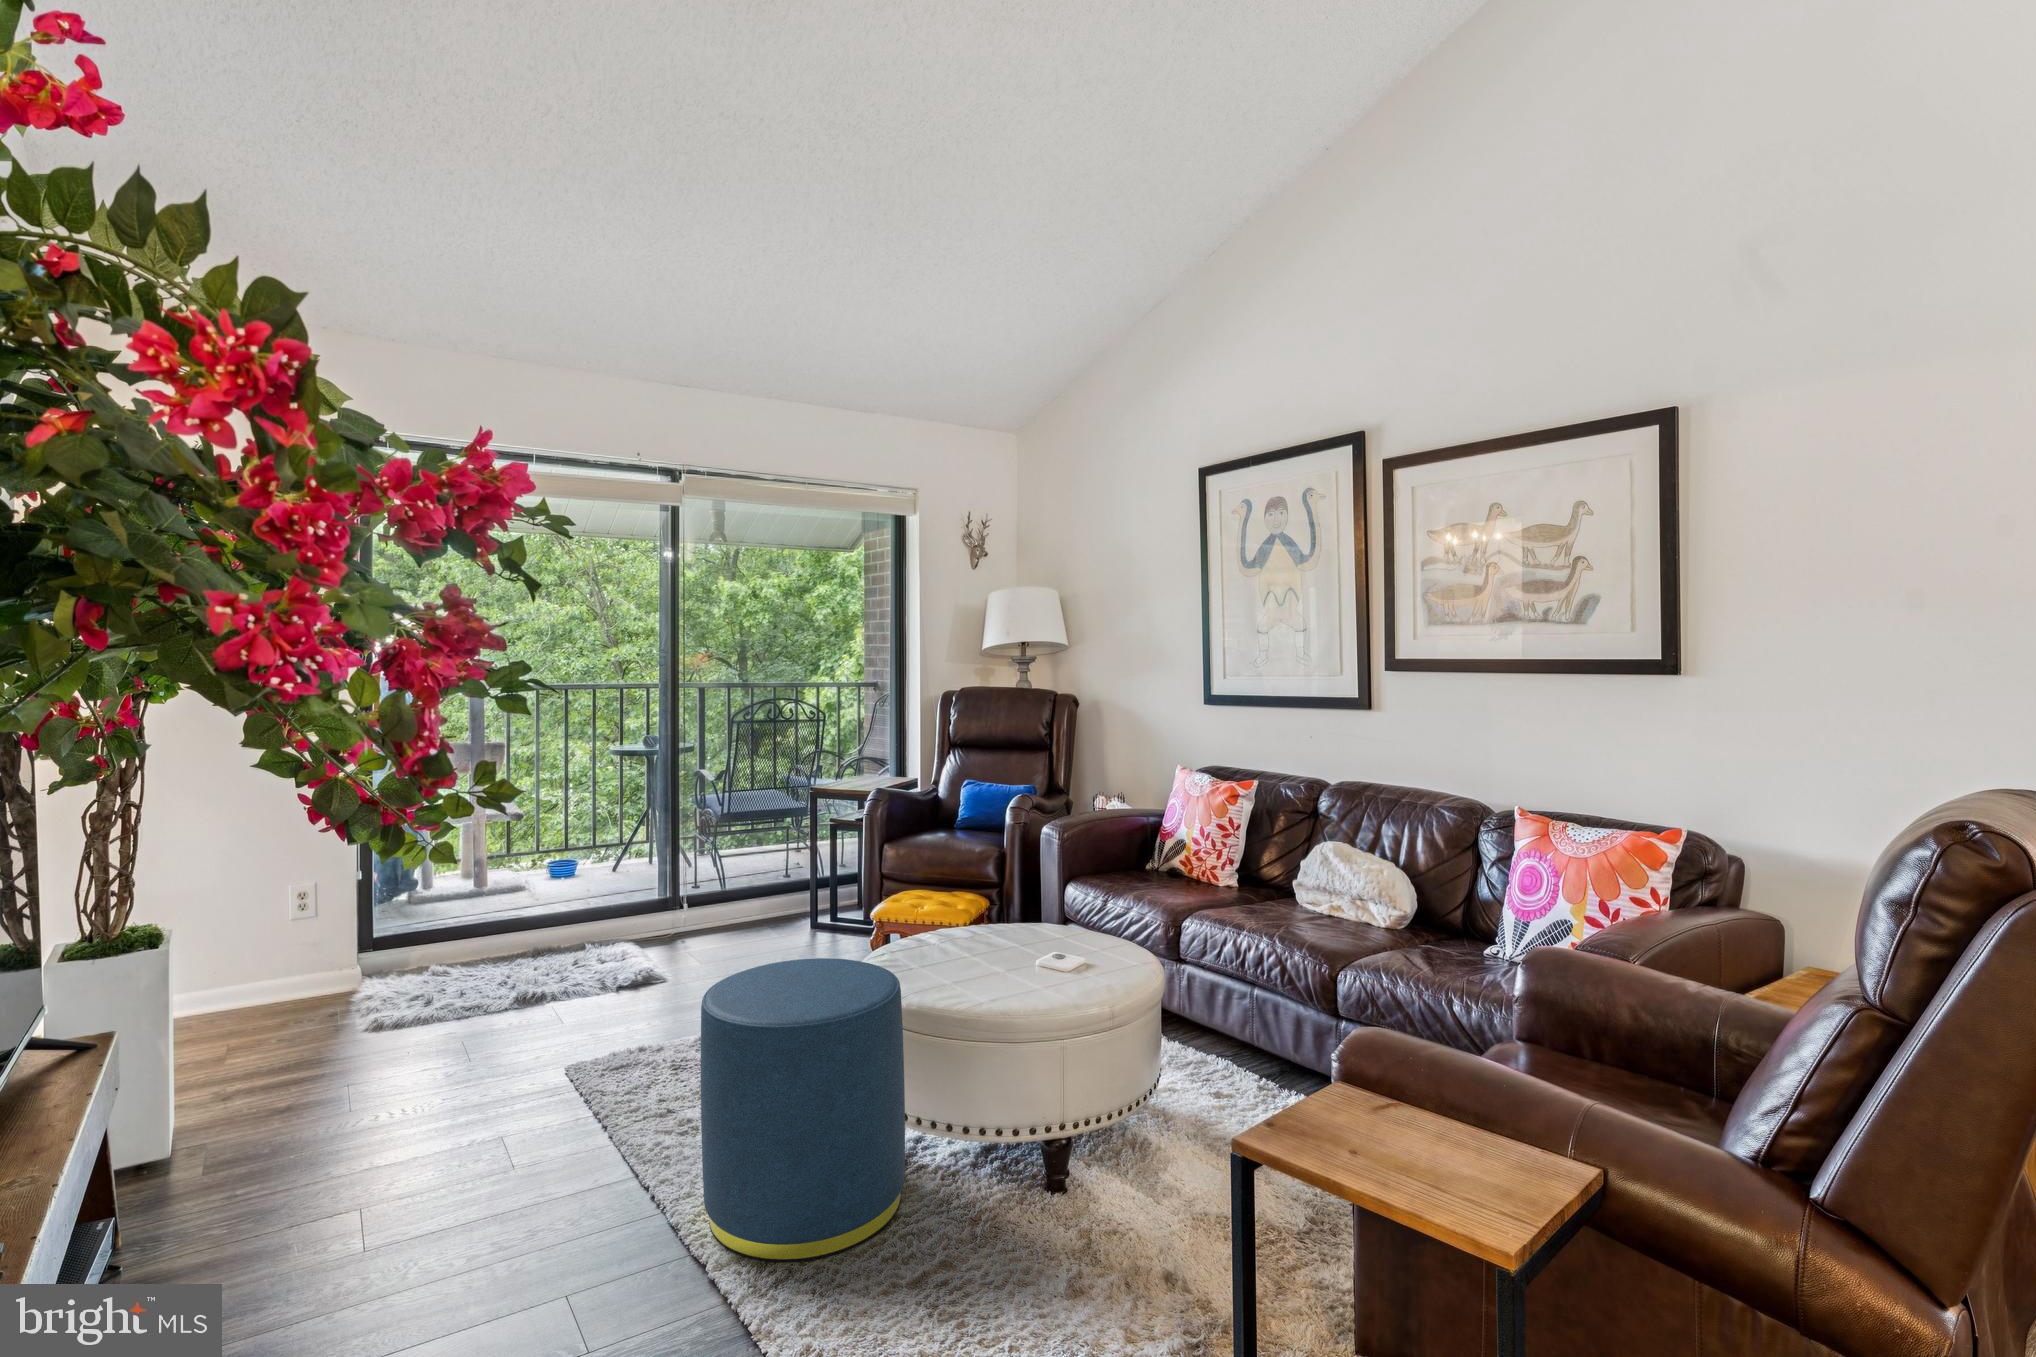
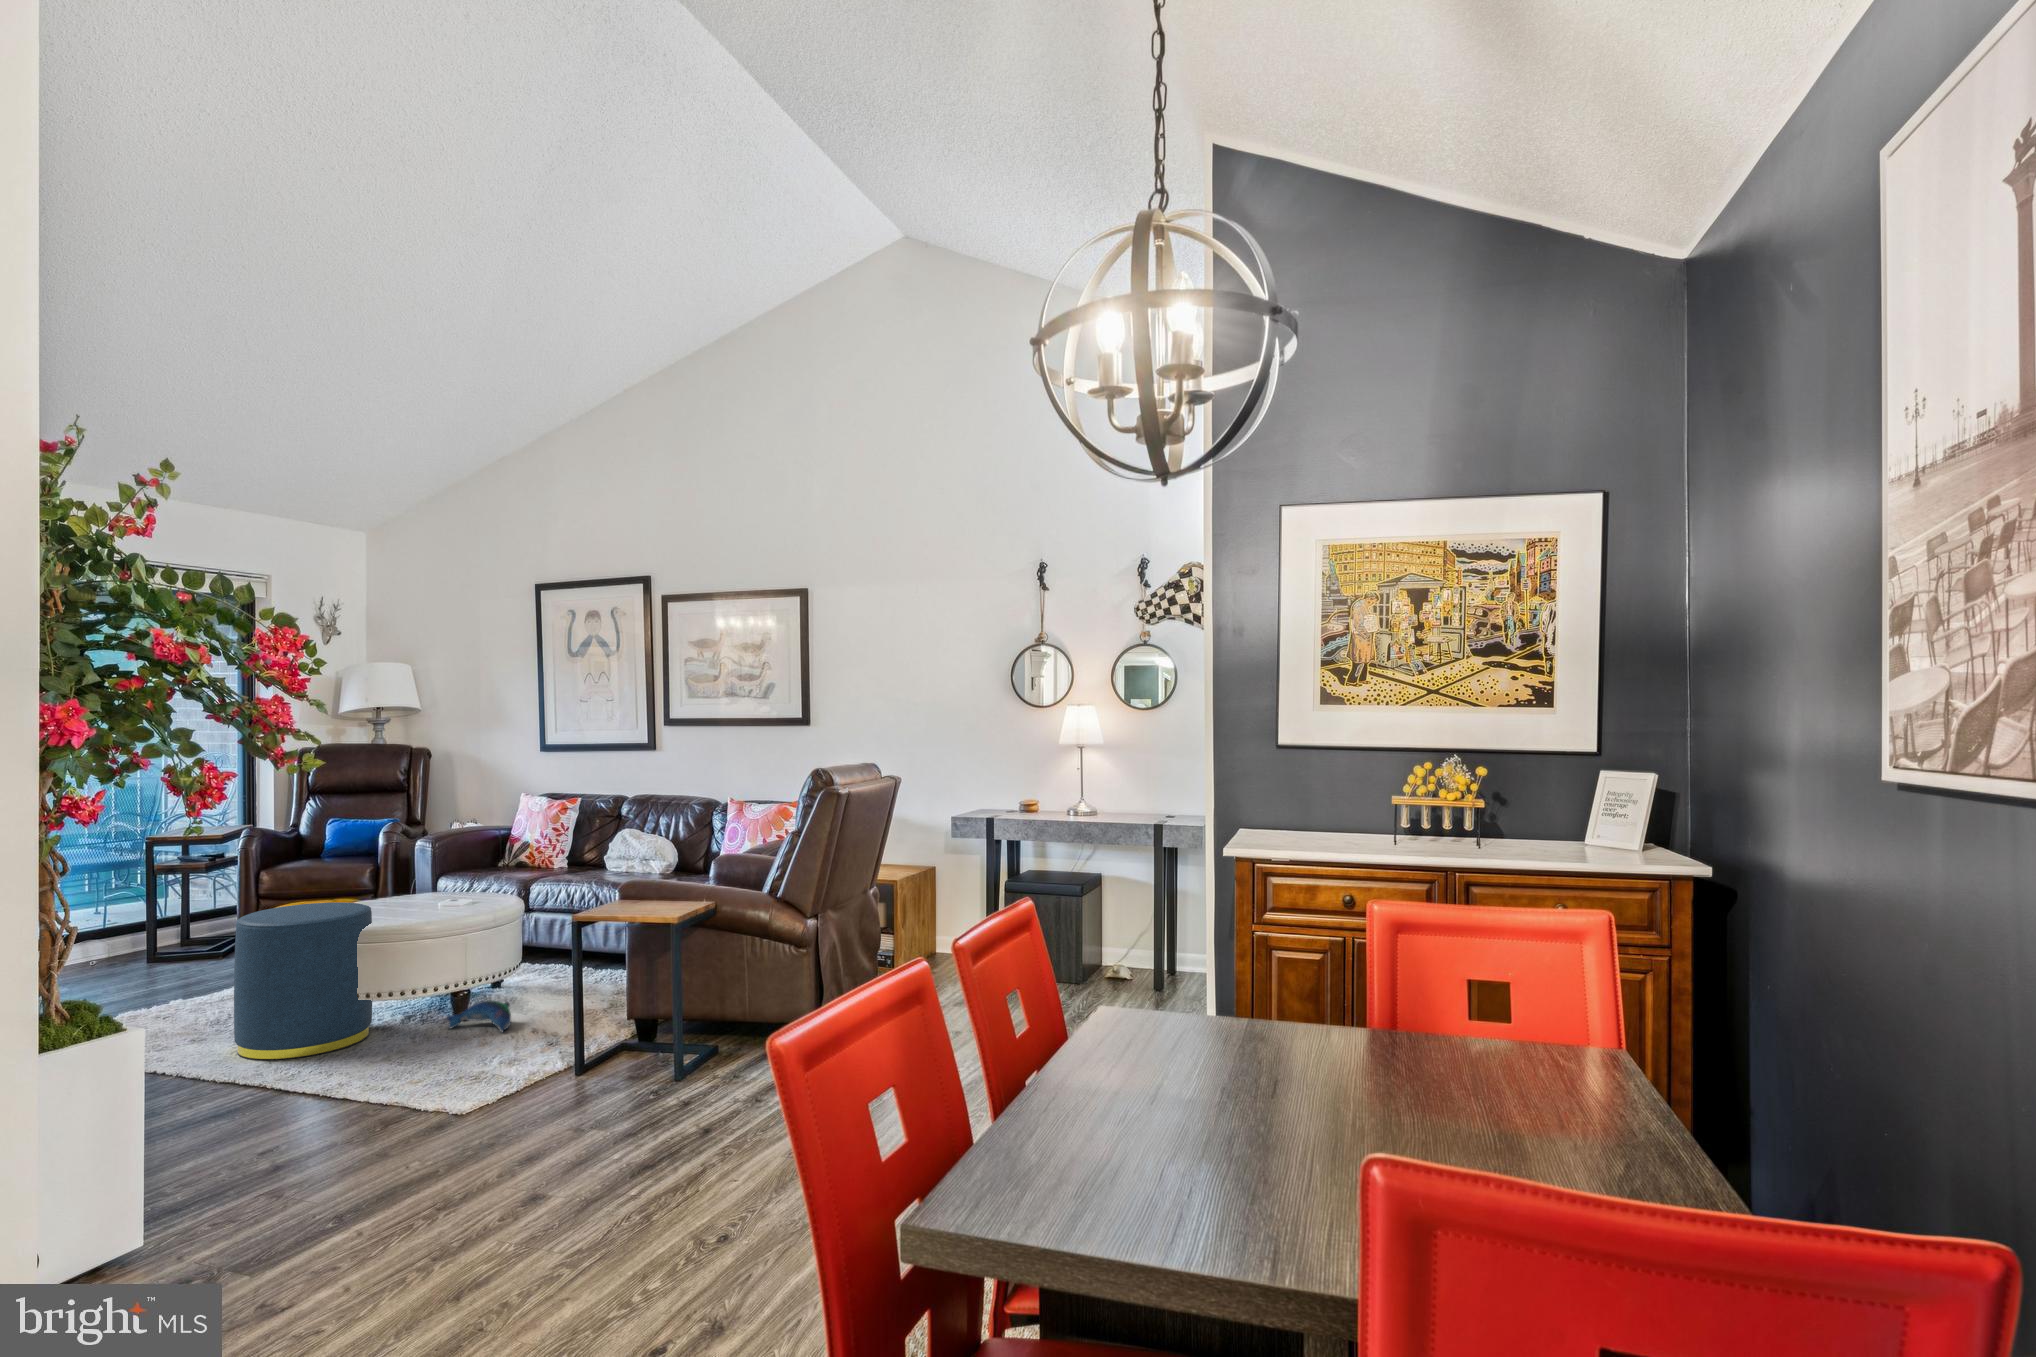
plush toy: none [1015,1195,1120,1295] -> present [447,1001,511,1032]

